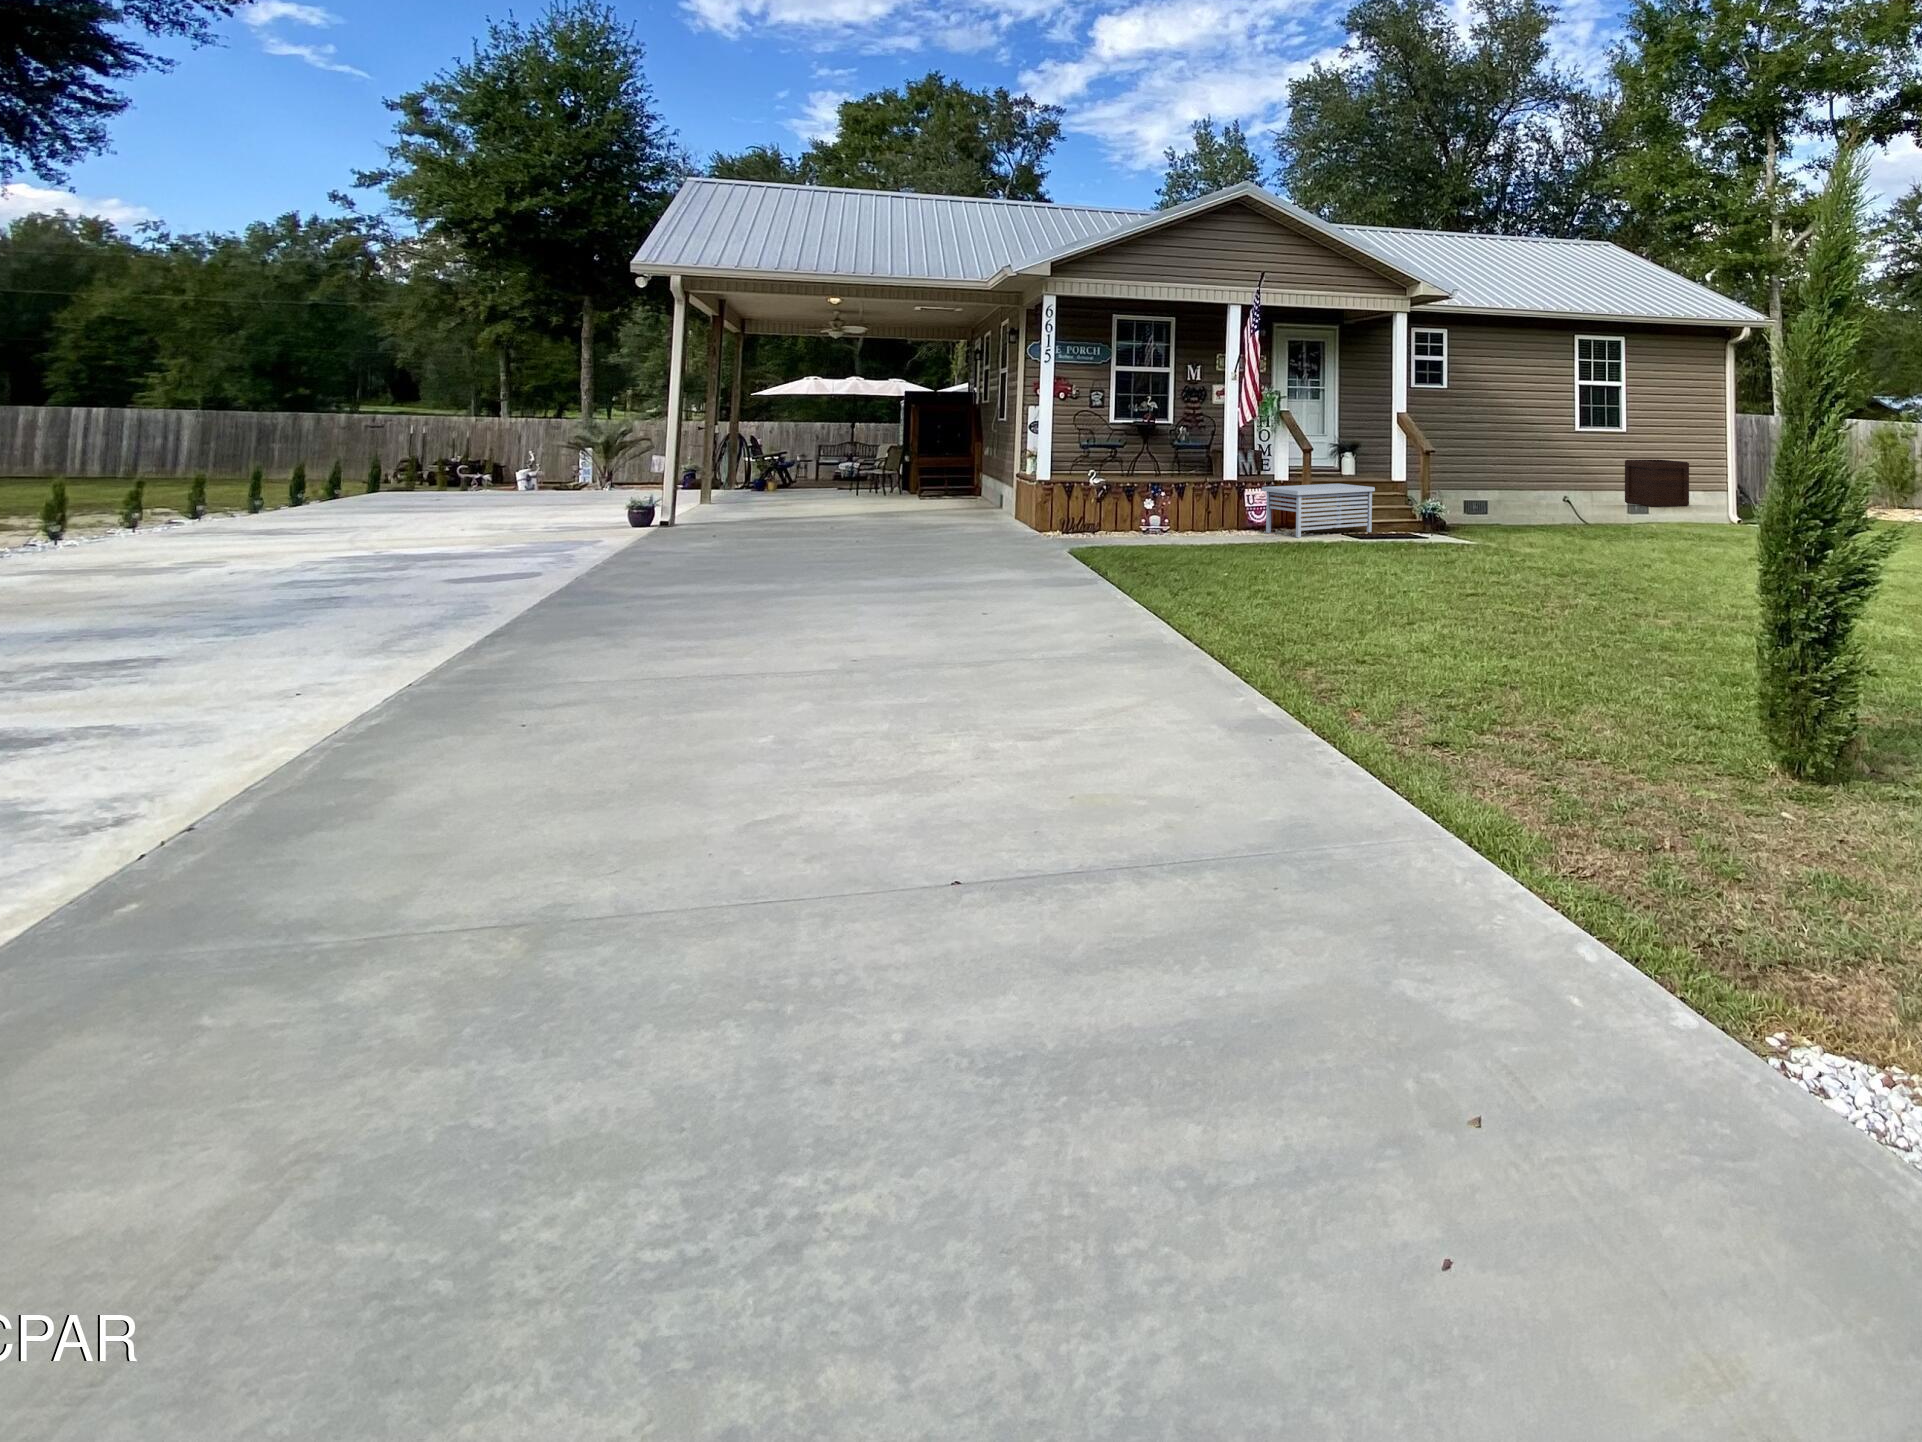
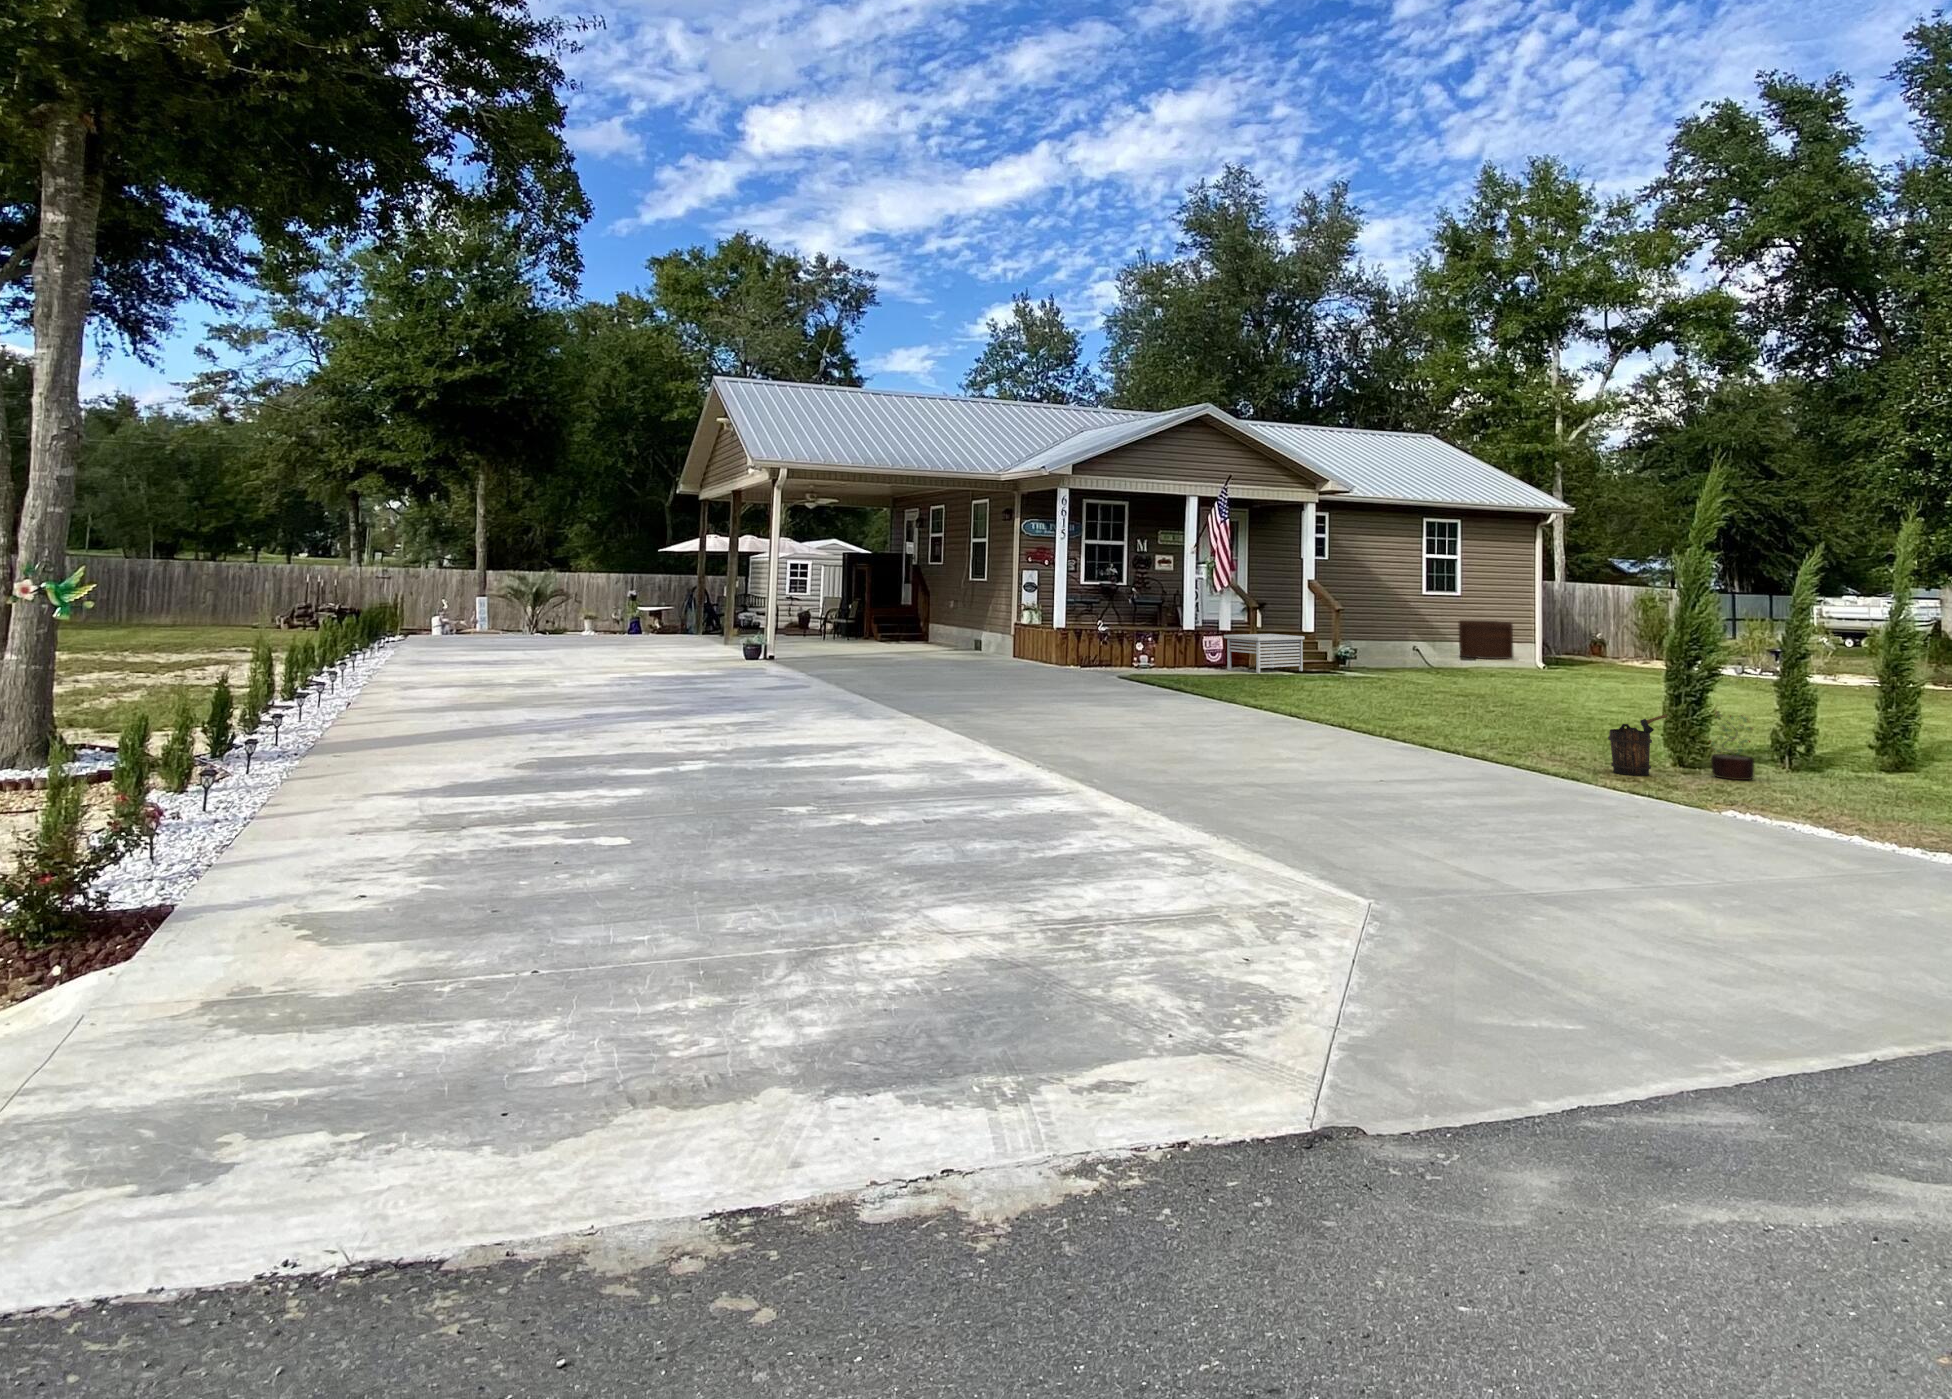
decorative plant: none [1709,752,1836,958] -> present [1711,711,1754,780]
bucket: none [1457,765,1605,931] -> present [1608,714,1667,776]

